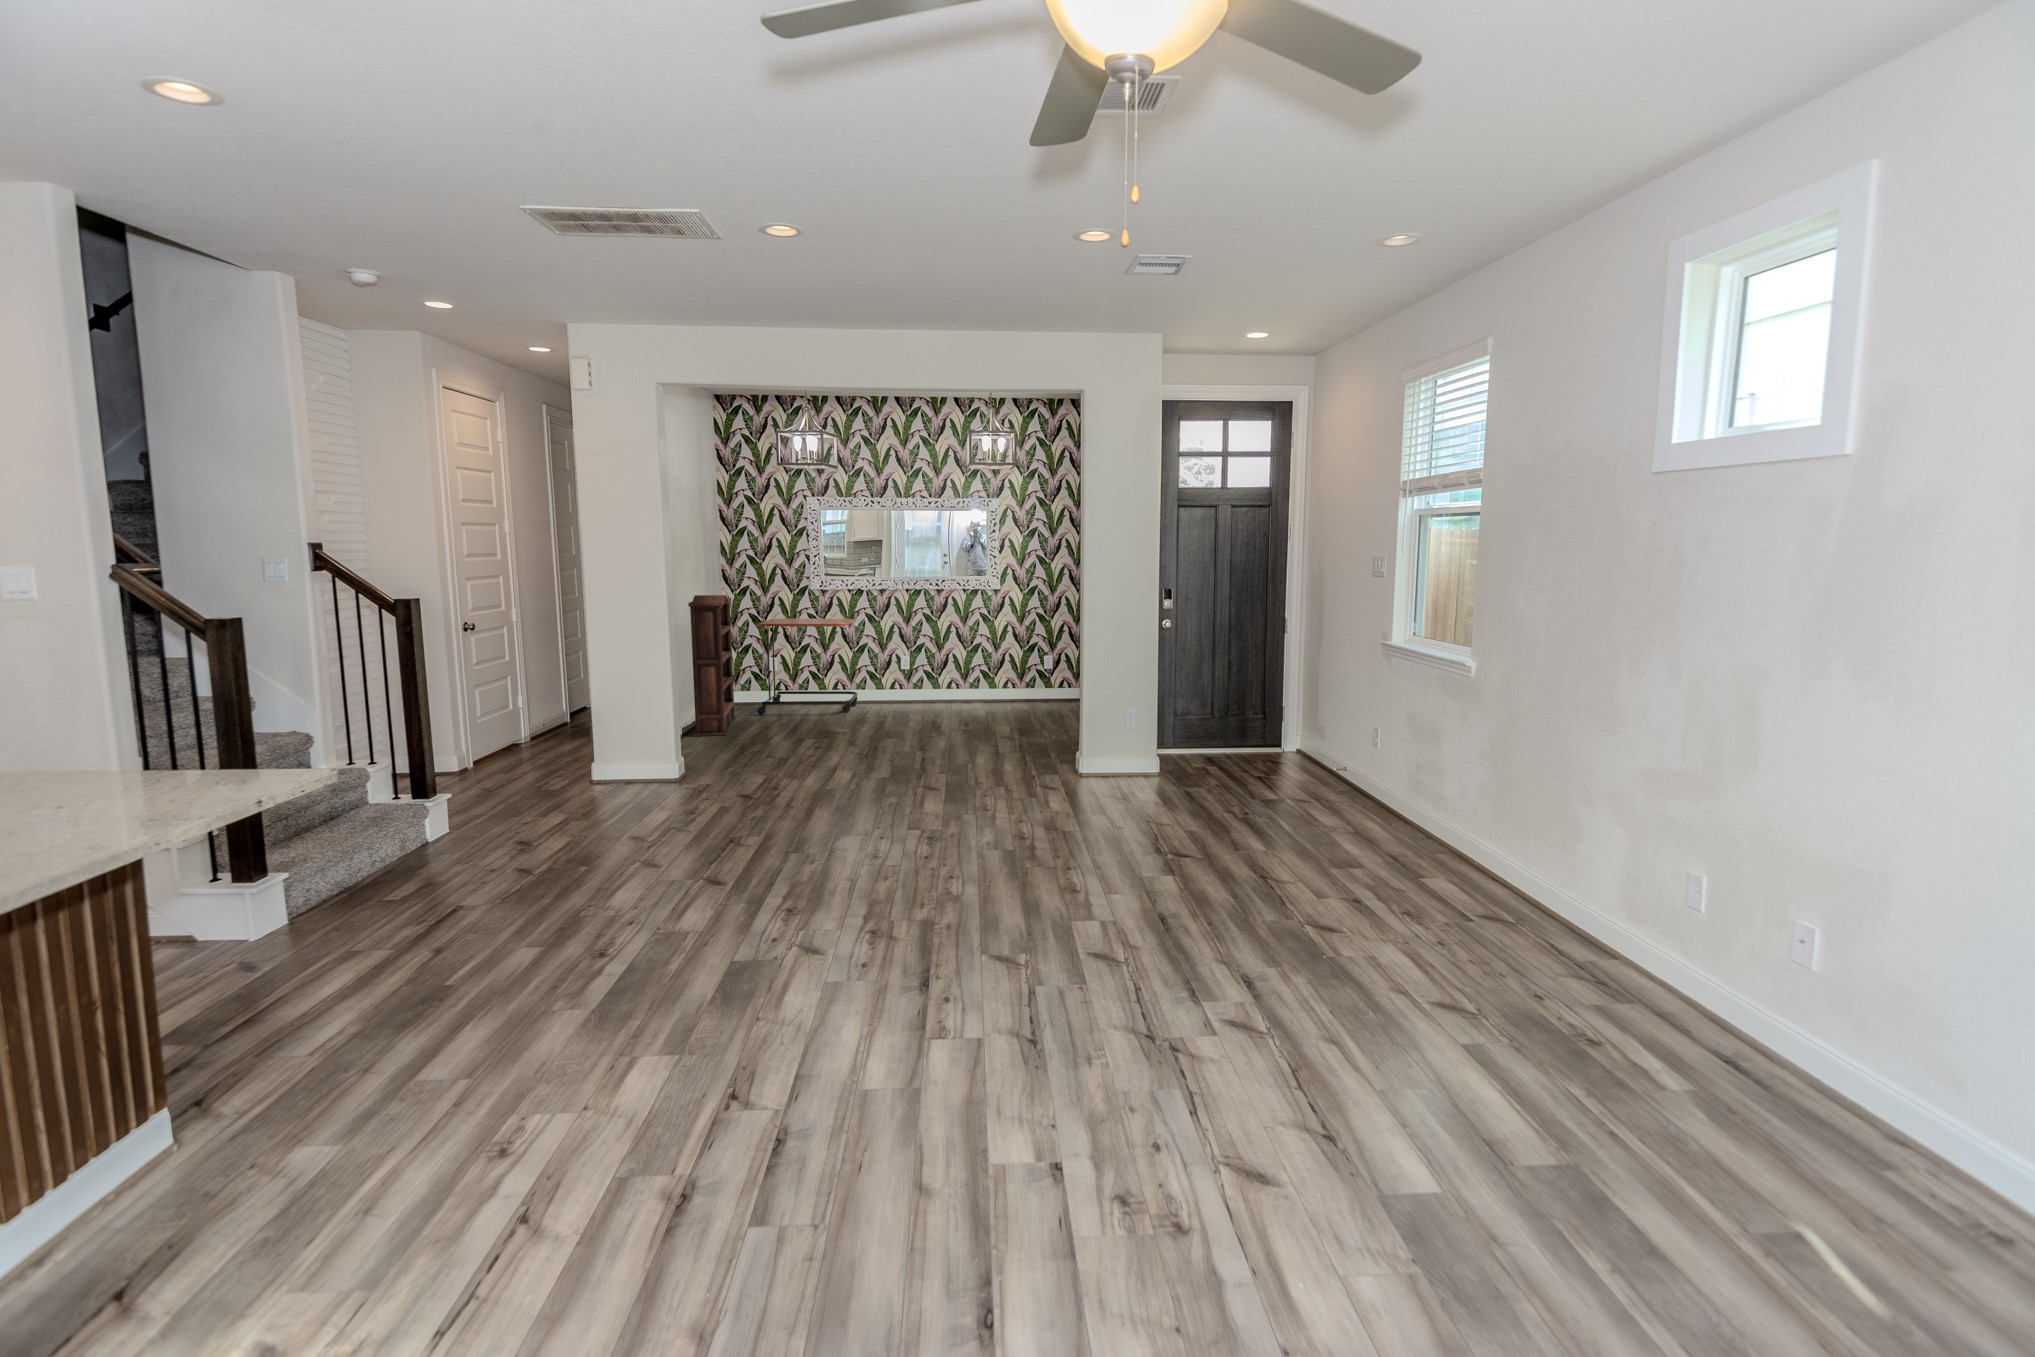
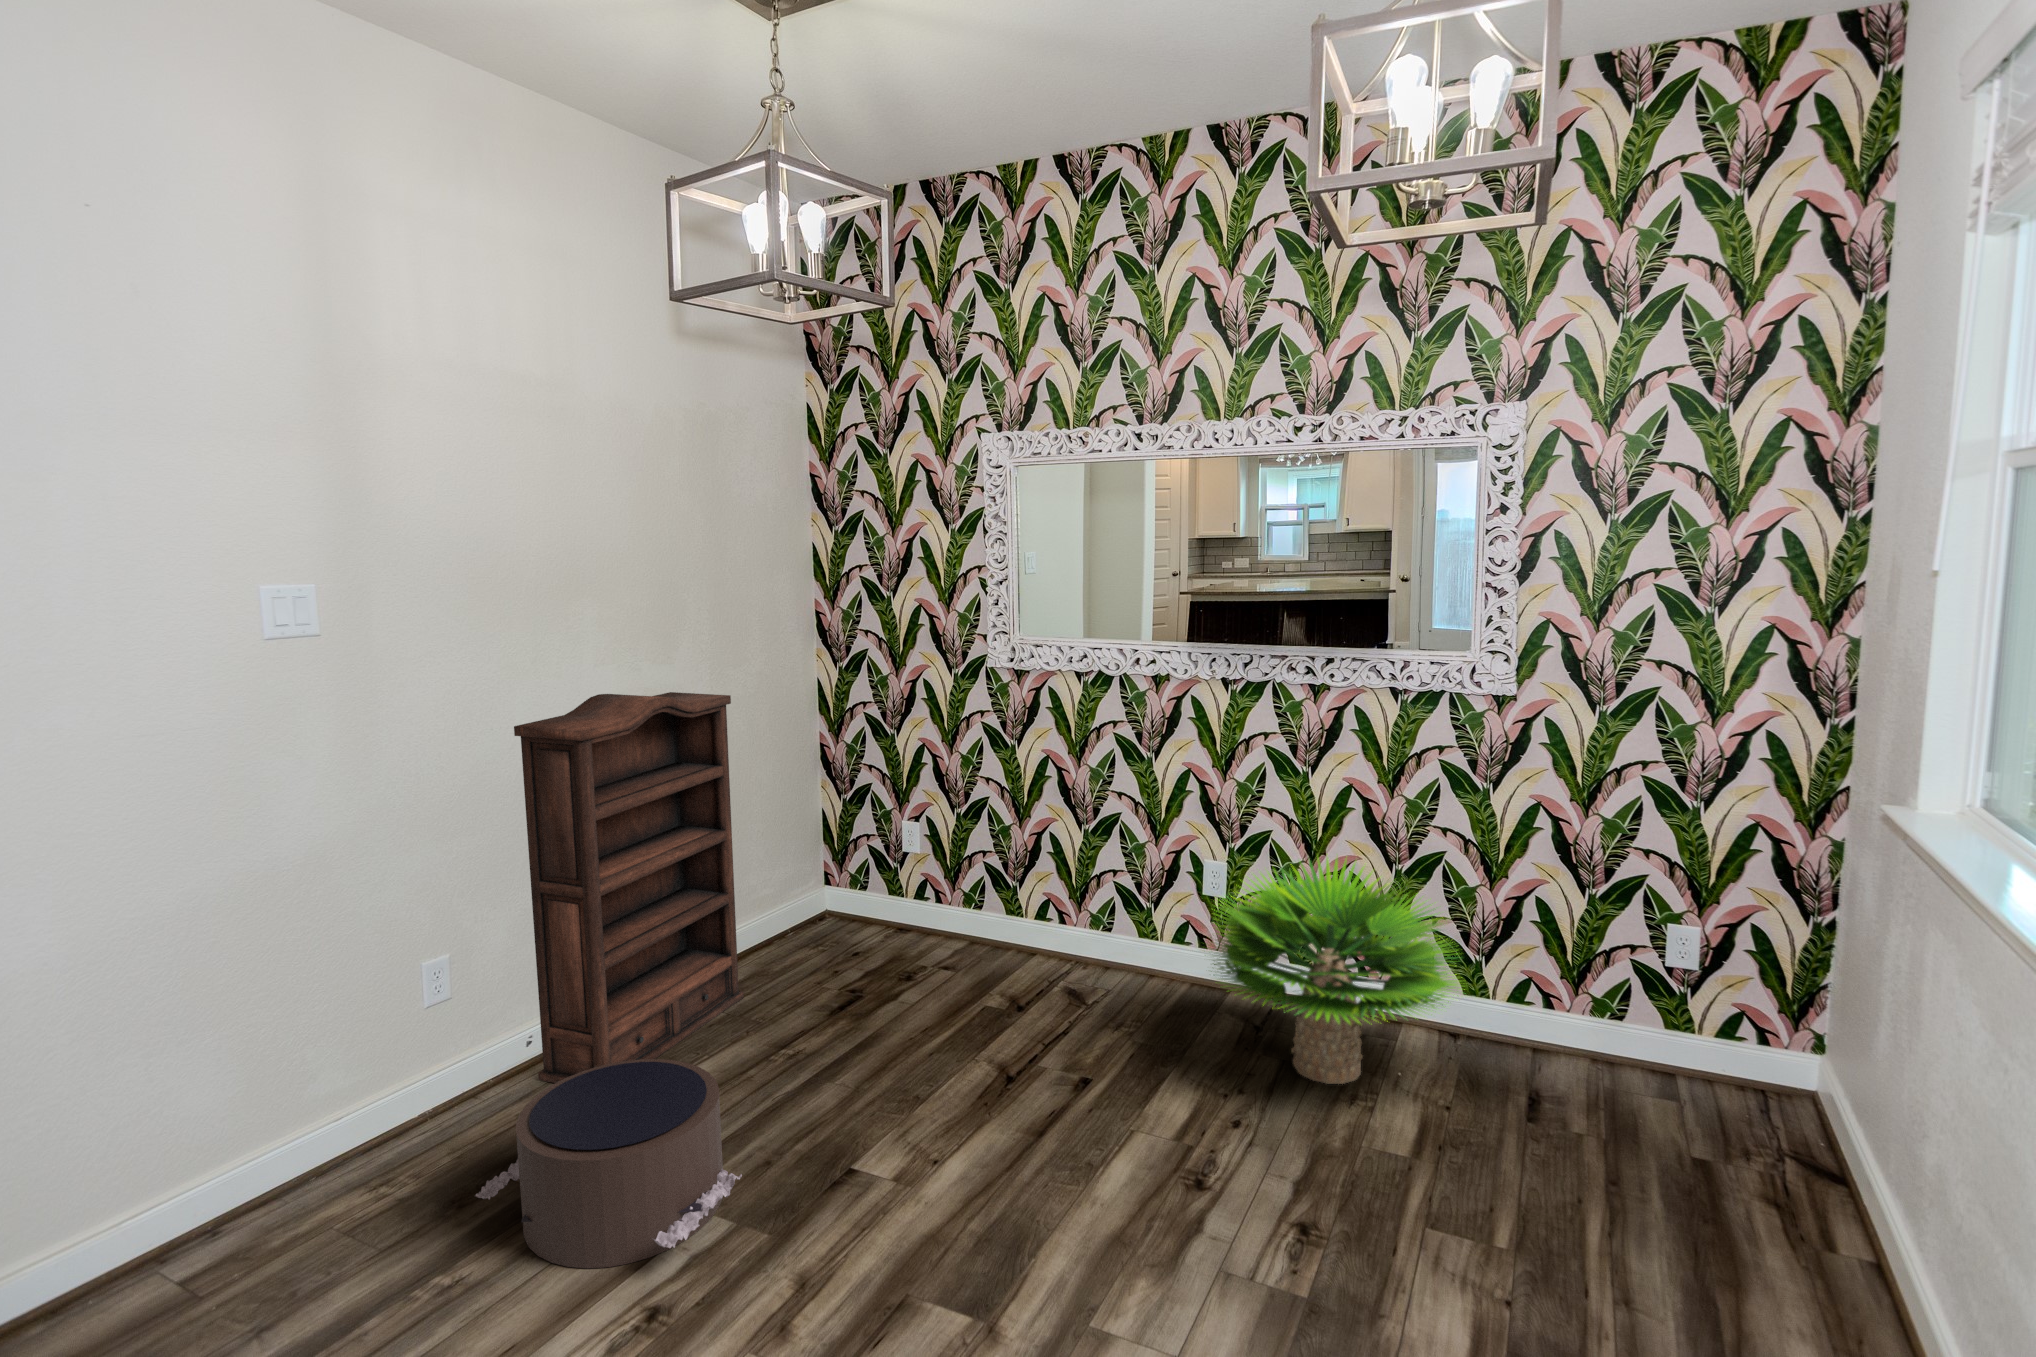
side table: present [758,619,858,715] -> none [810,733,1080,1017]
potted plant: none [913,641,996,711] -> present [1213,859,1465,1084]
pouf: none [736,706,813,750] -> present [475,1059,742,1268]

